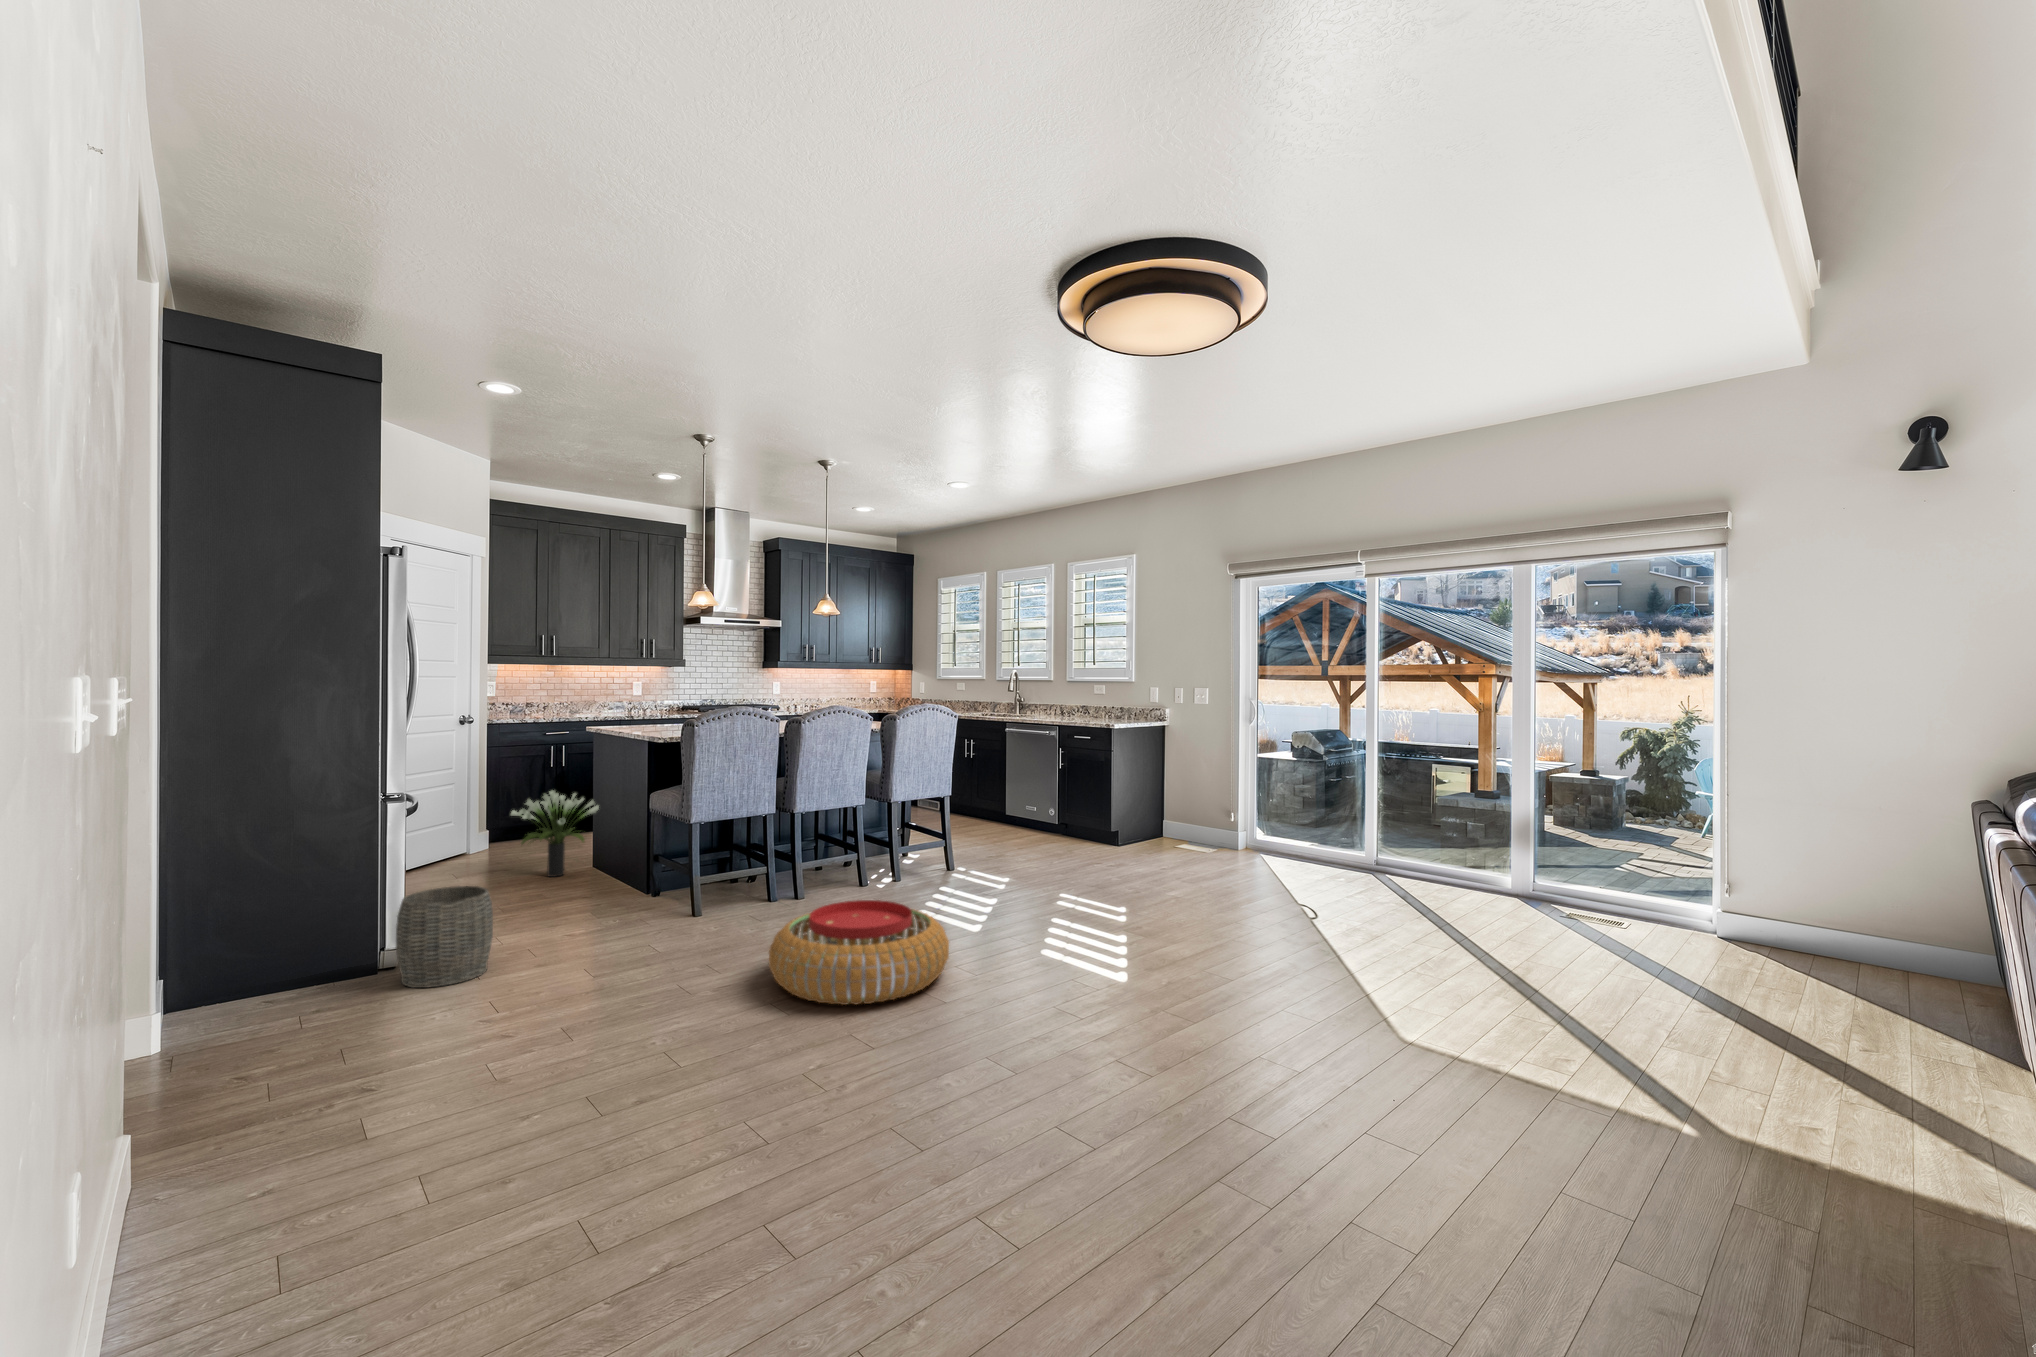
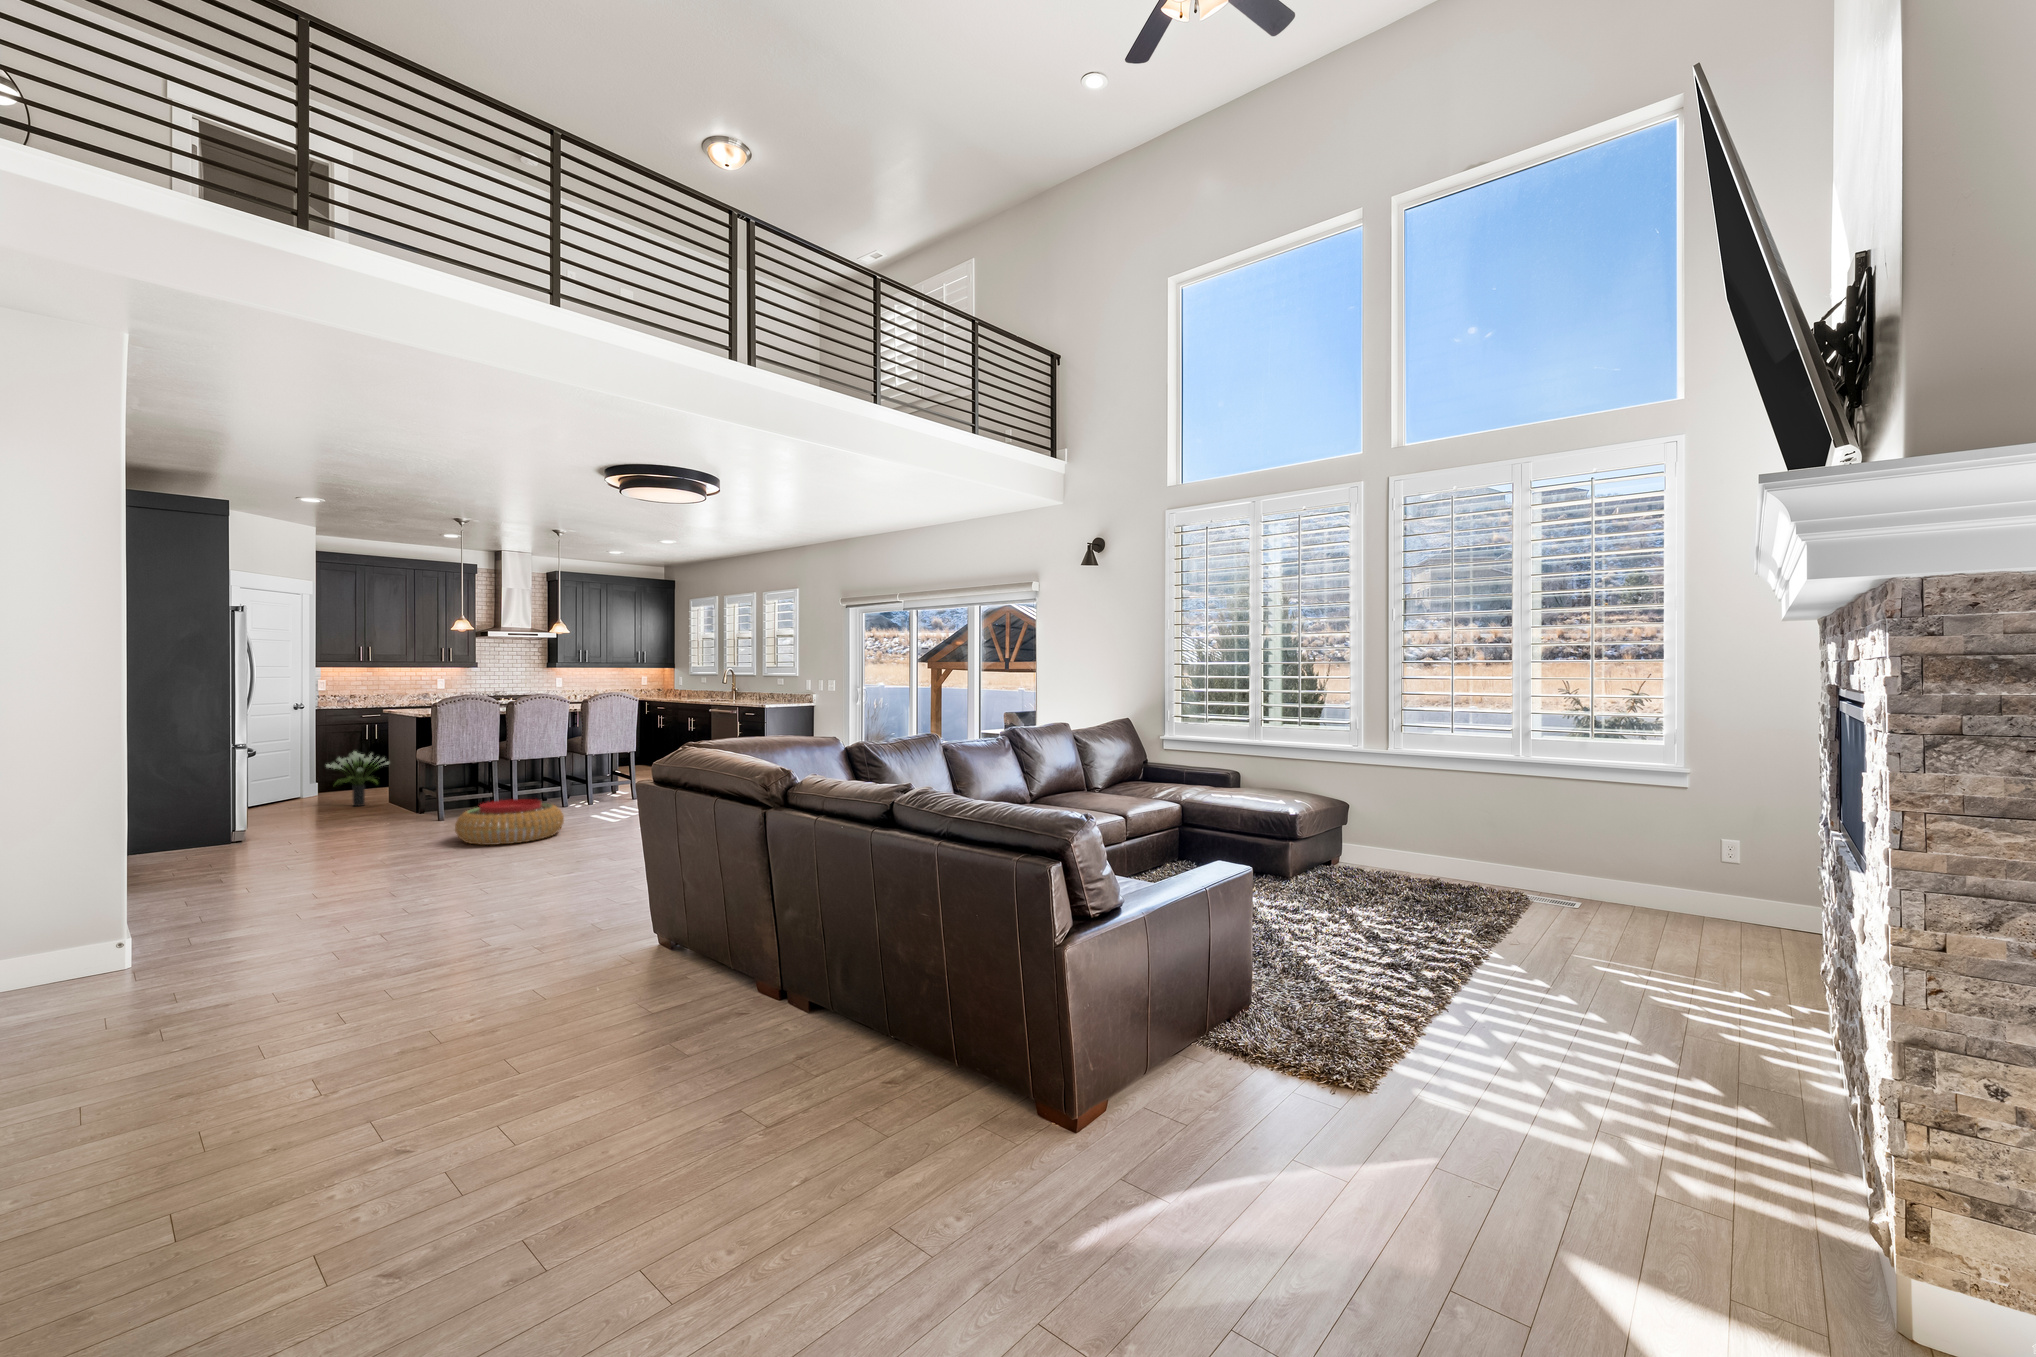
woven basket: present [396,886,493,988] -> none [244,796,302,846]

